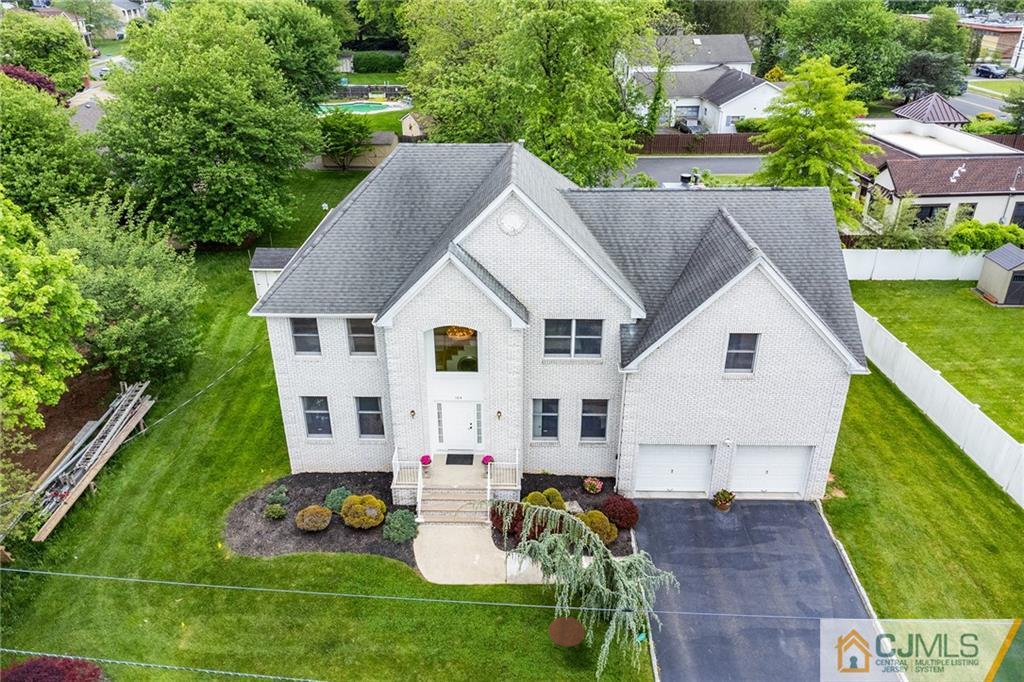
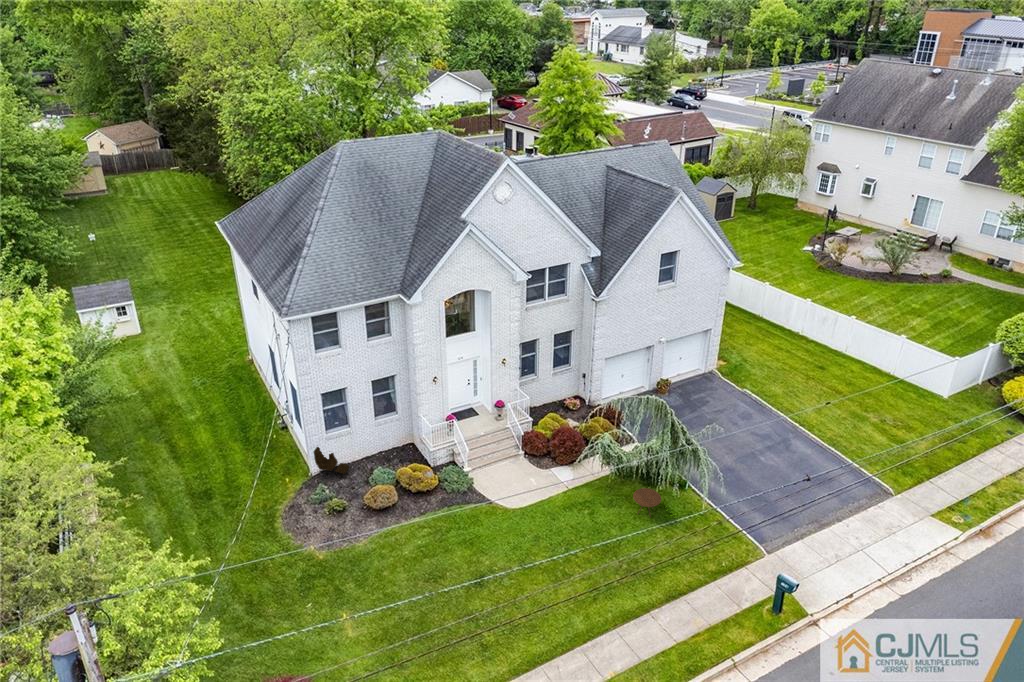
lounge chair: none [290,446,322,486] -> present [314,447,349,477]

